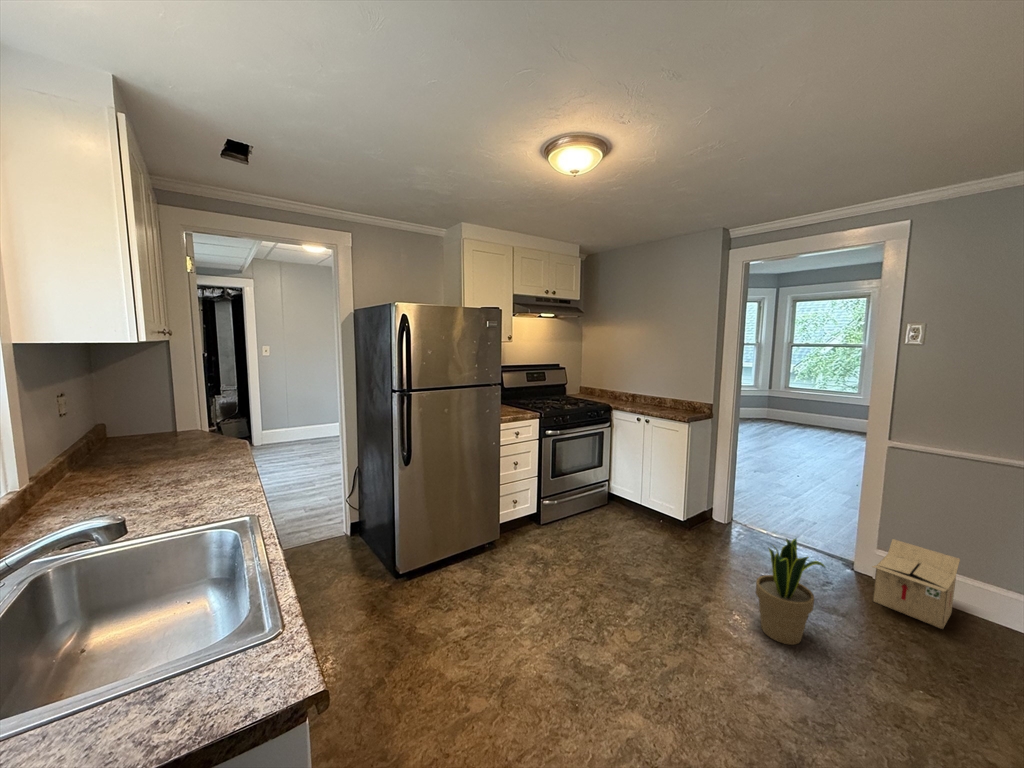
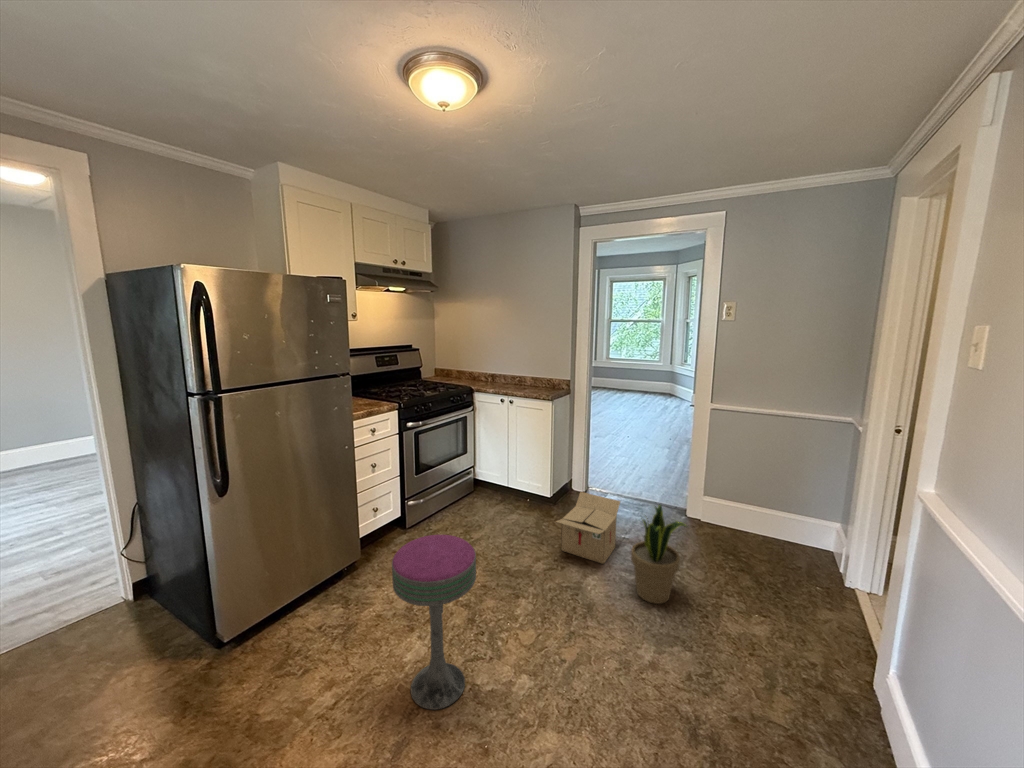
bar stool: none [513,520,583,666] -> present [392,535,476,710]
cardboard box: present [872,539,960,629] -> present [556,492,620,564]

